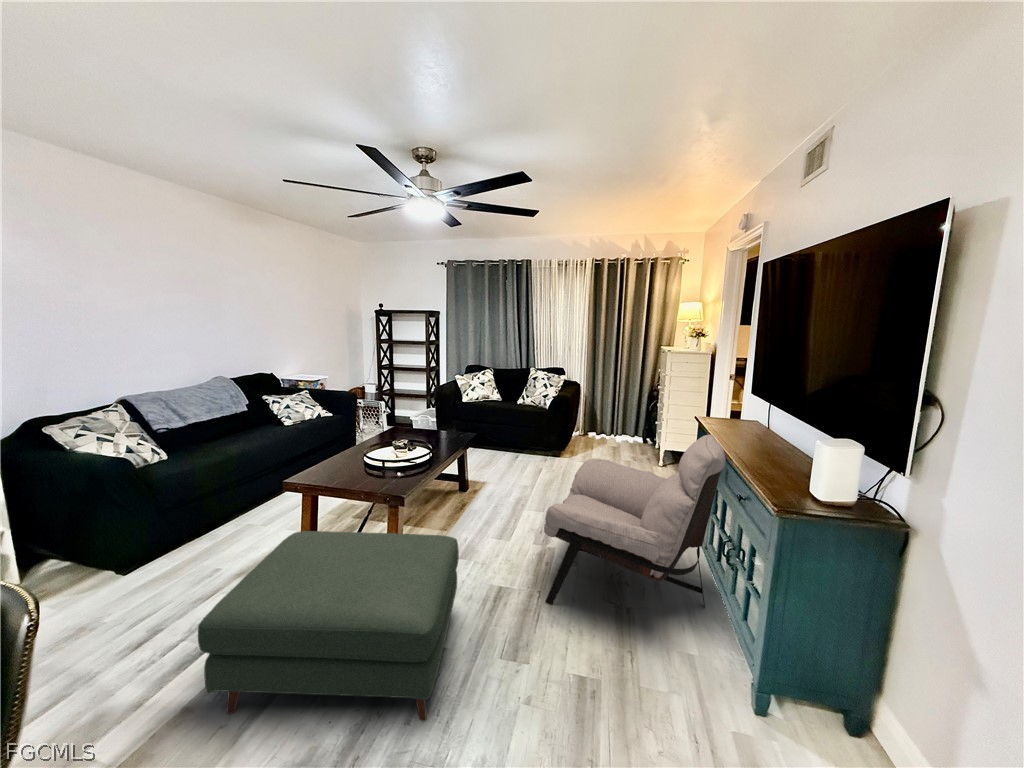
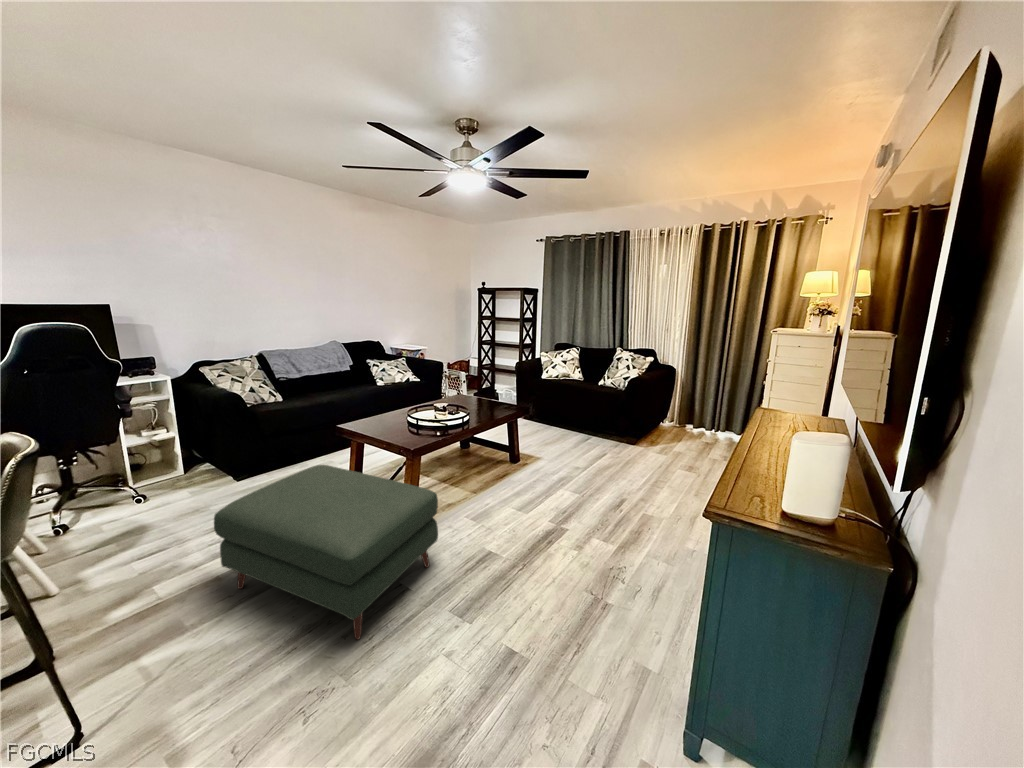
lounge chair: present [544,434,725,608] -> none [524,425,740,630]

